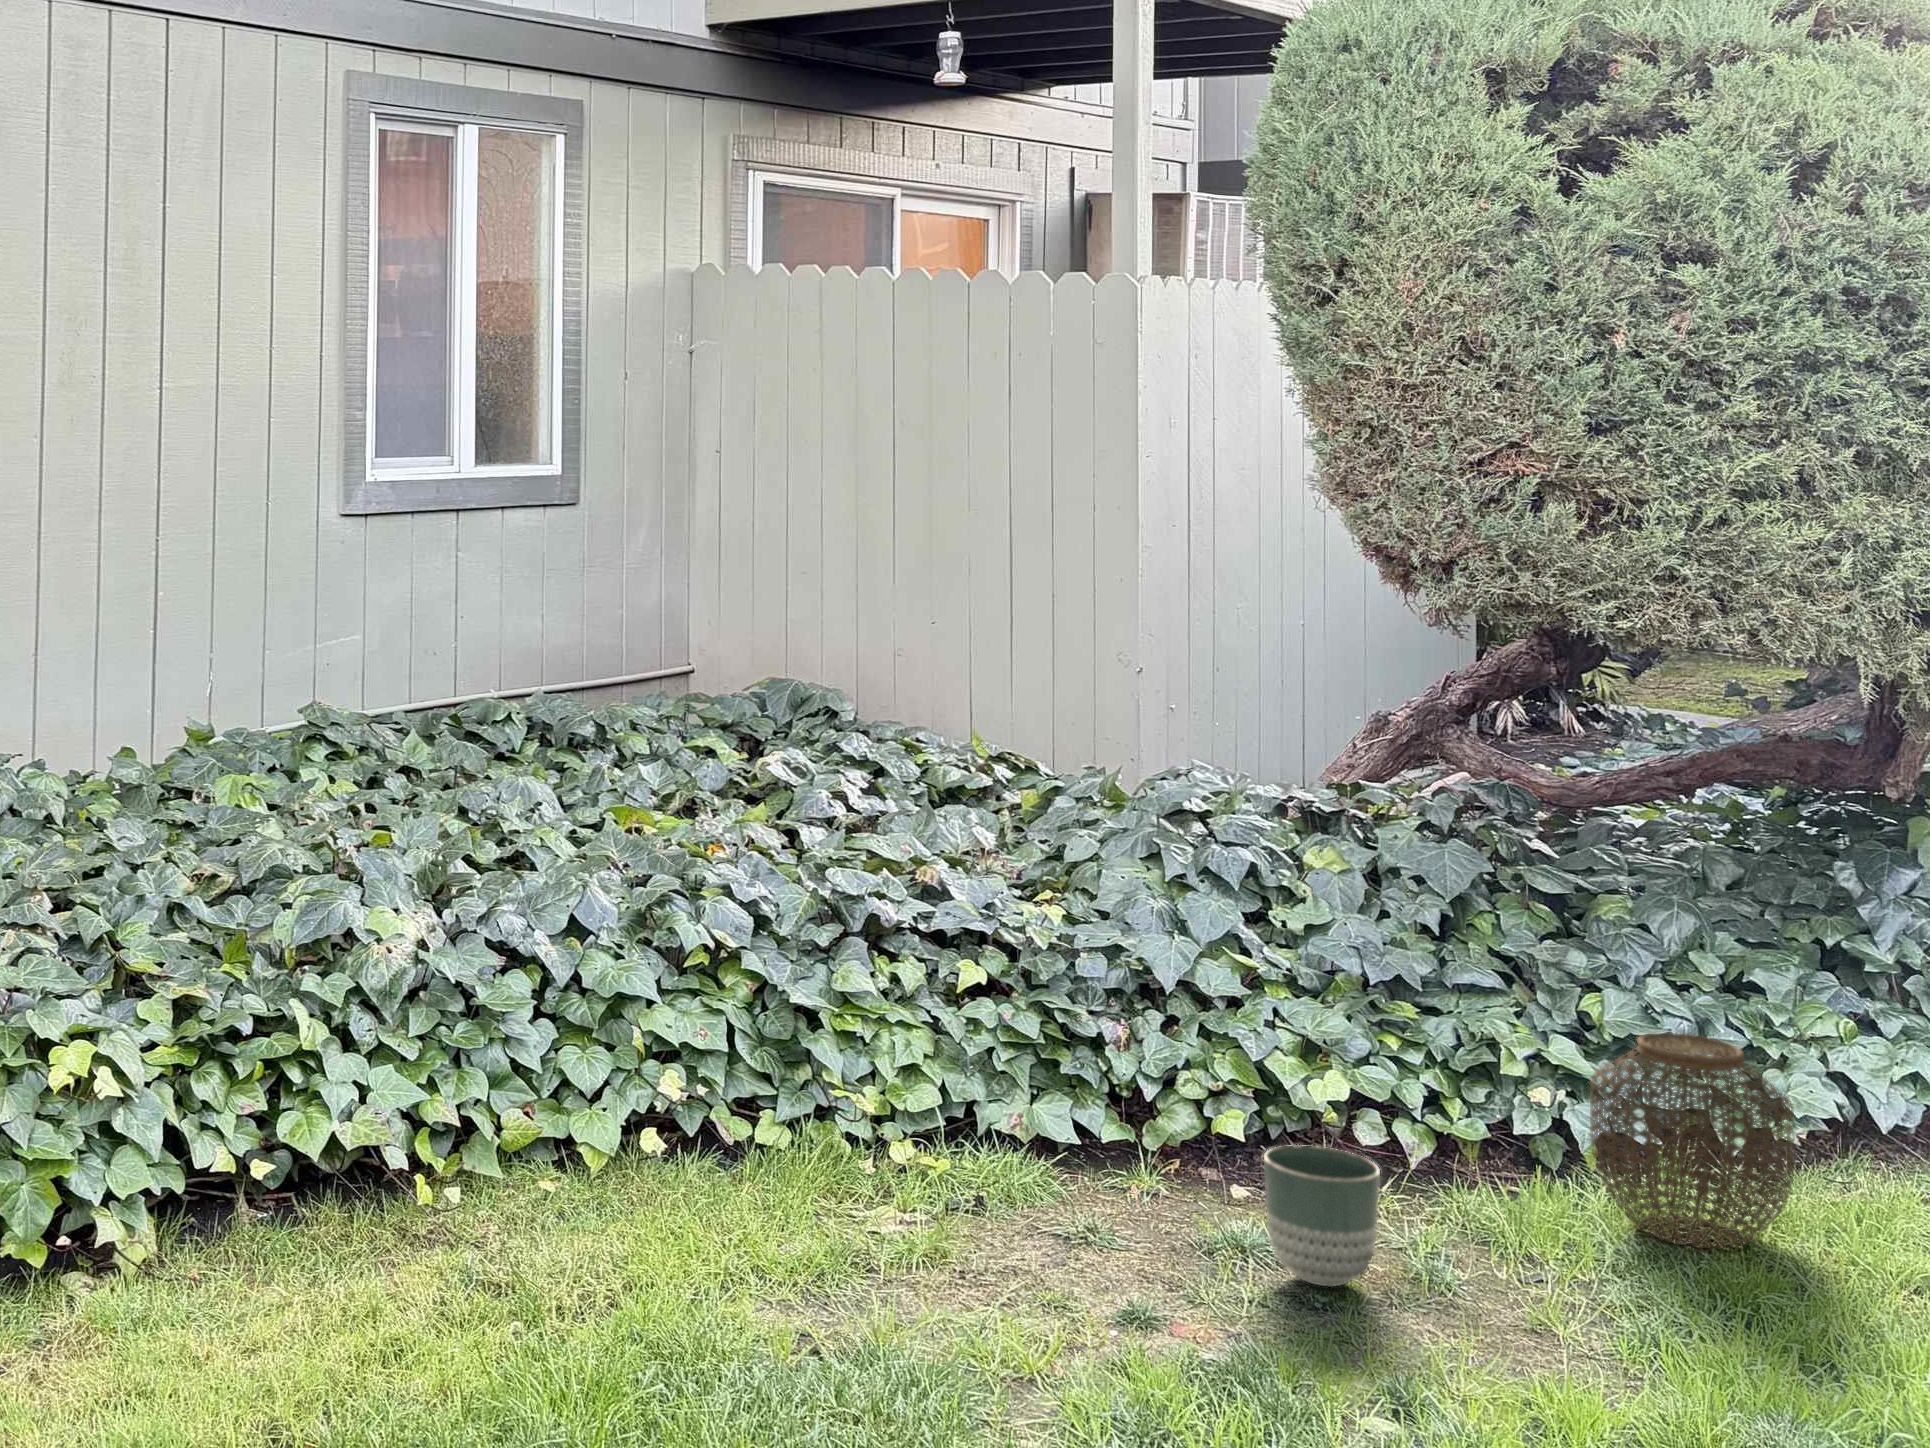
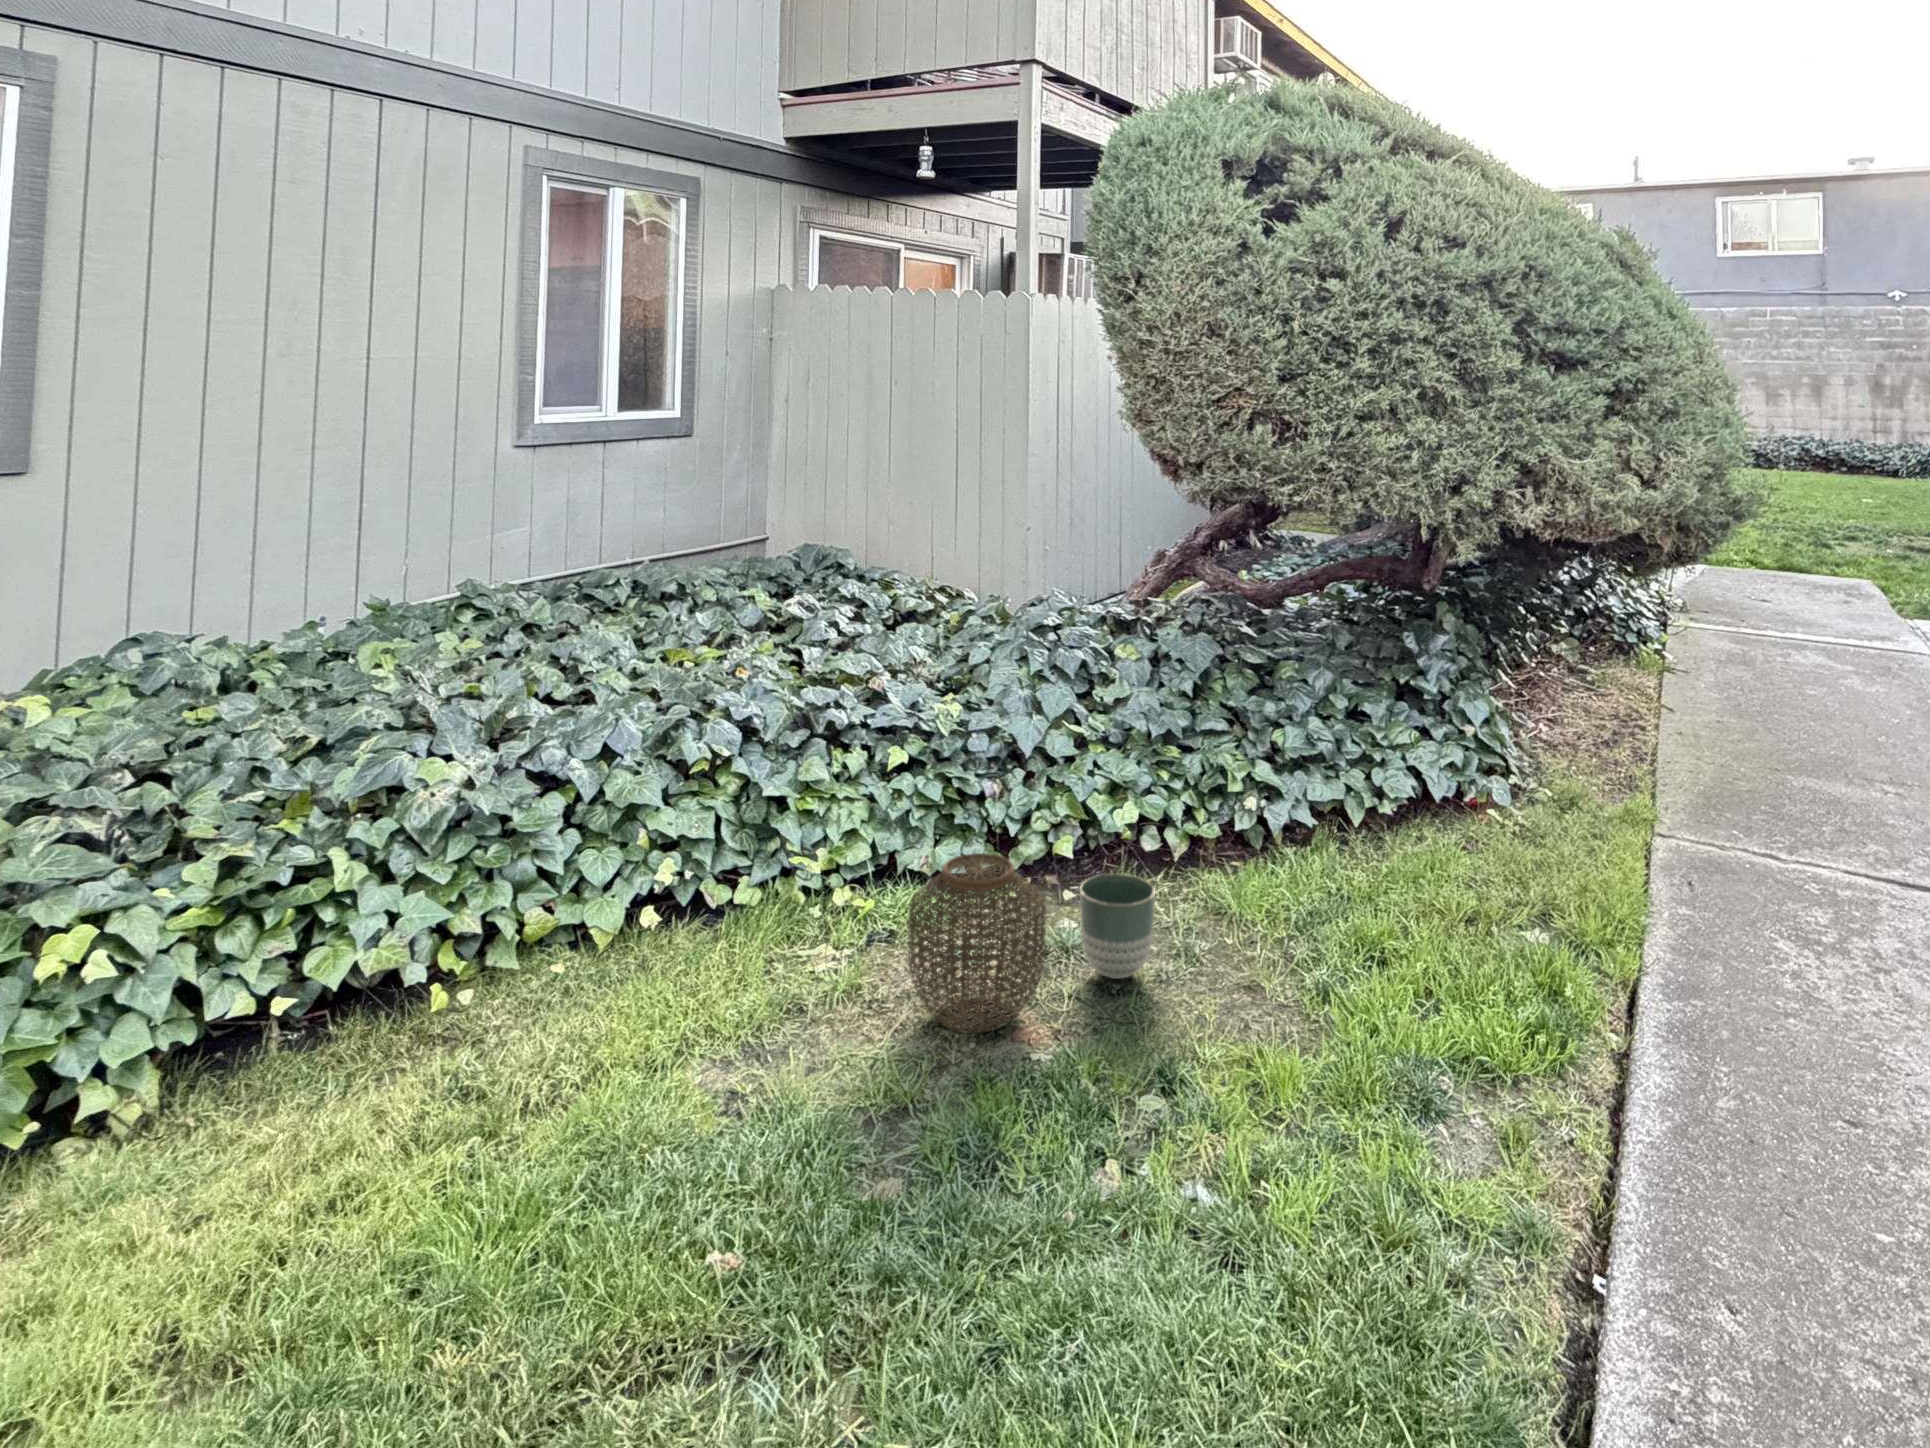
woven basket: present [1590,1033,1794,1249] -> present [908,853,1046,1033]

